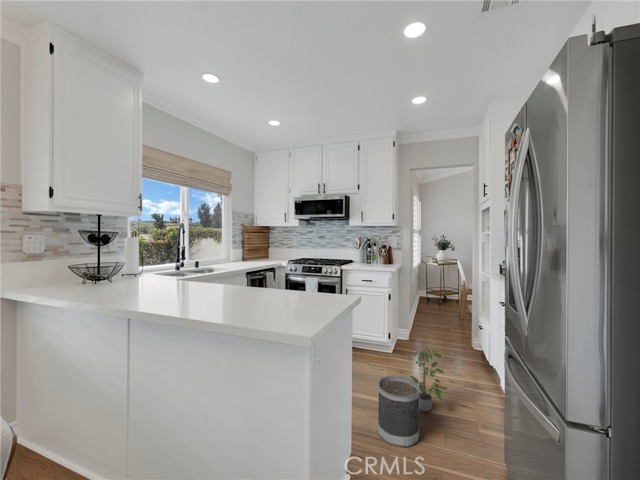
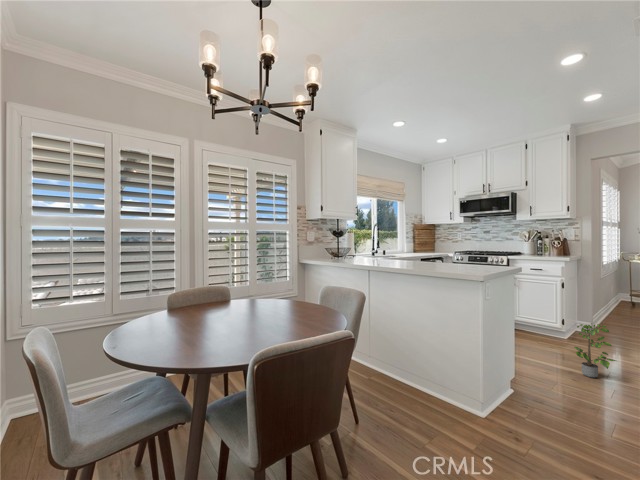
wastebasket: present [377,376,420,447] -> none [535,339,577,390]

